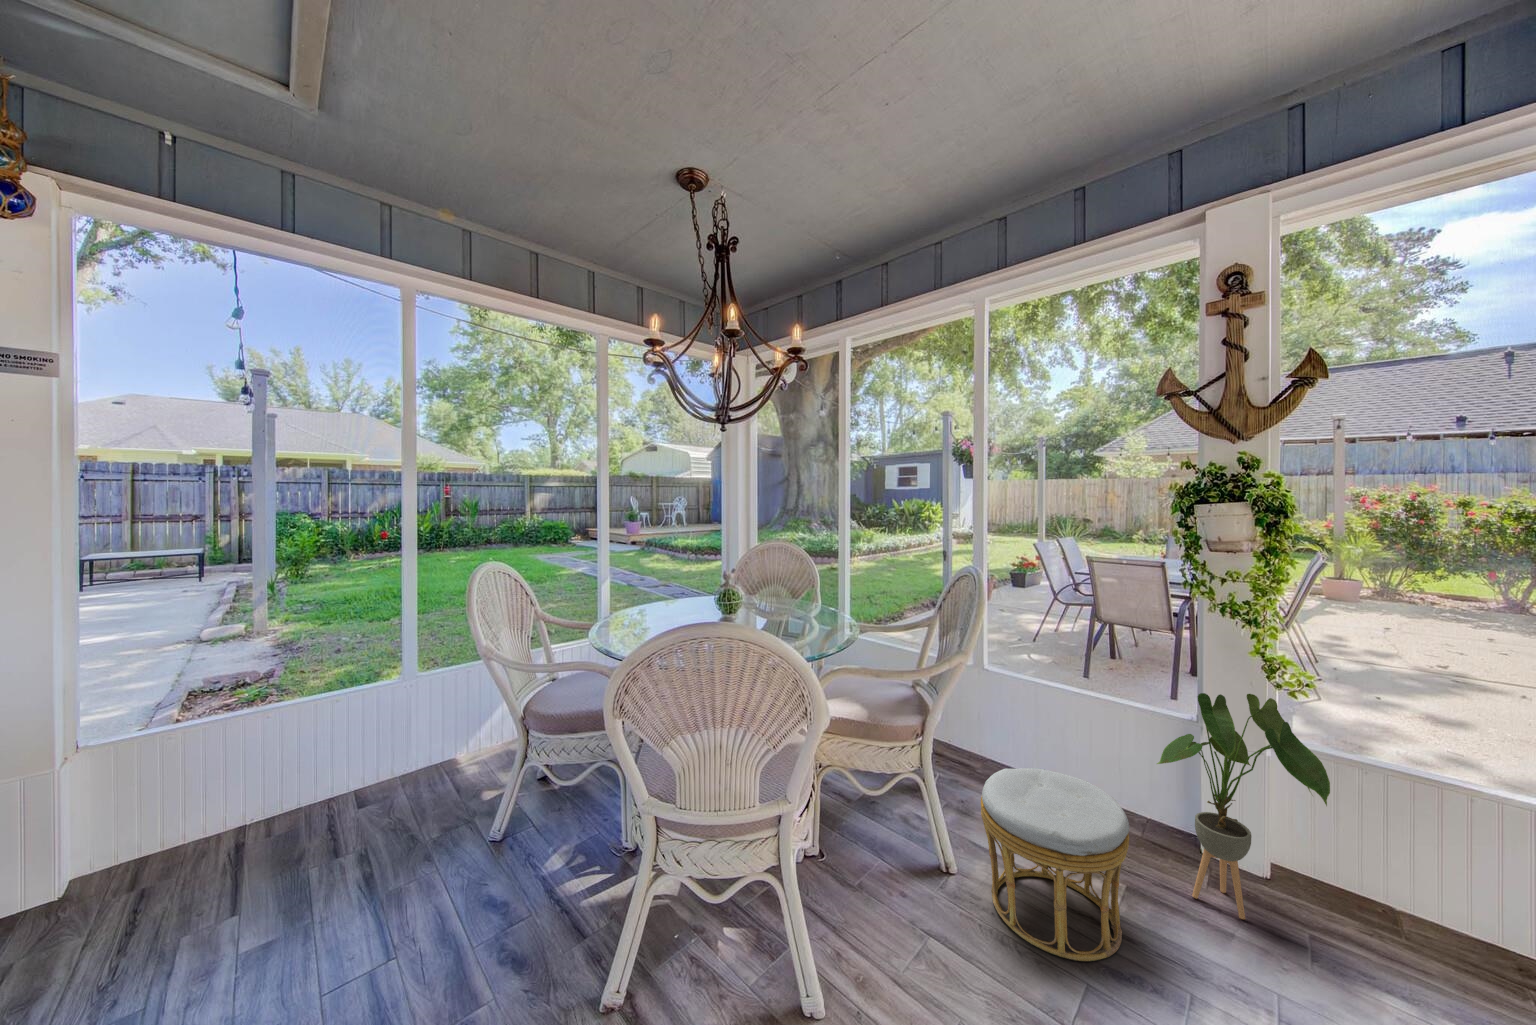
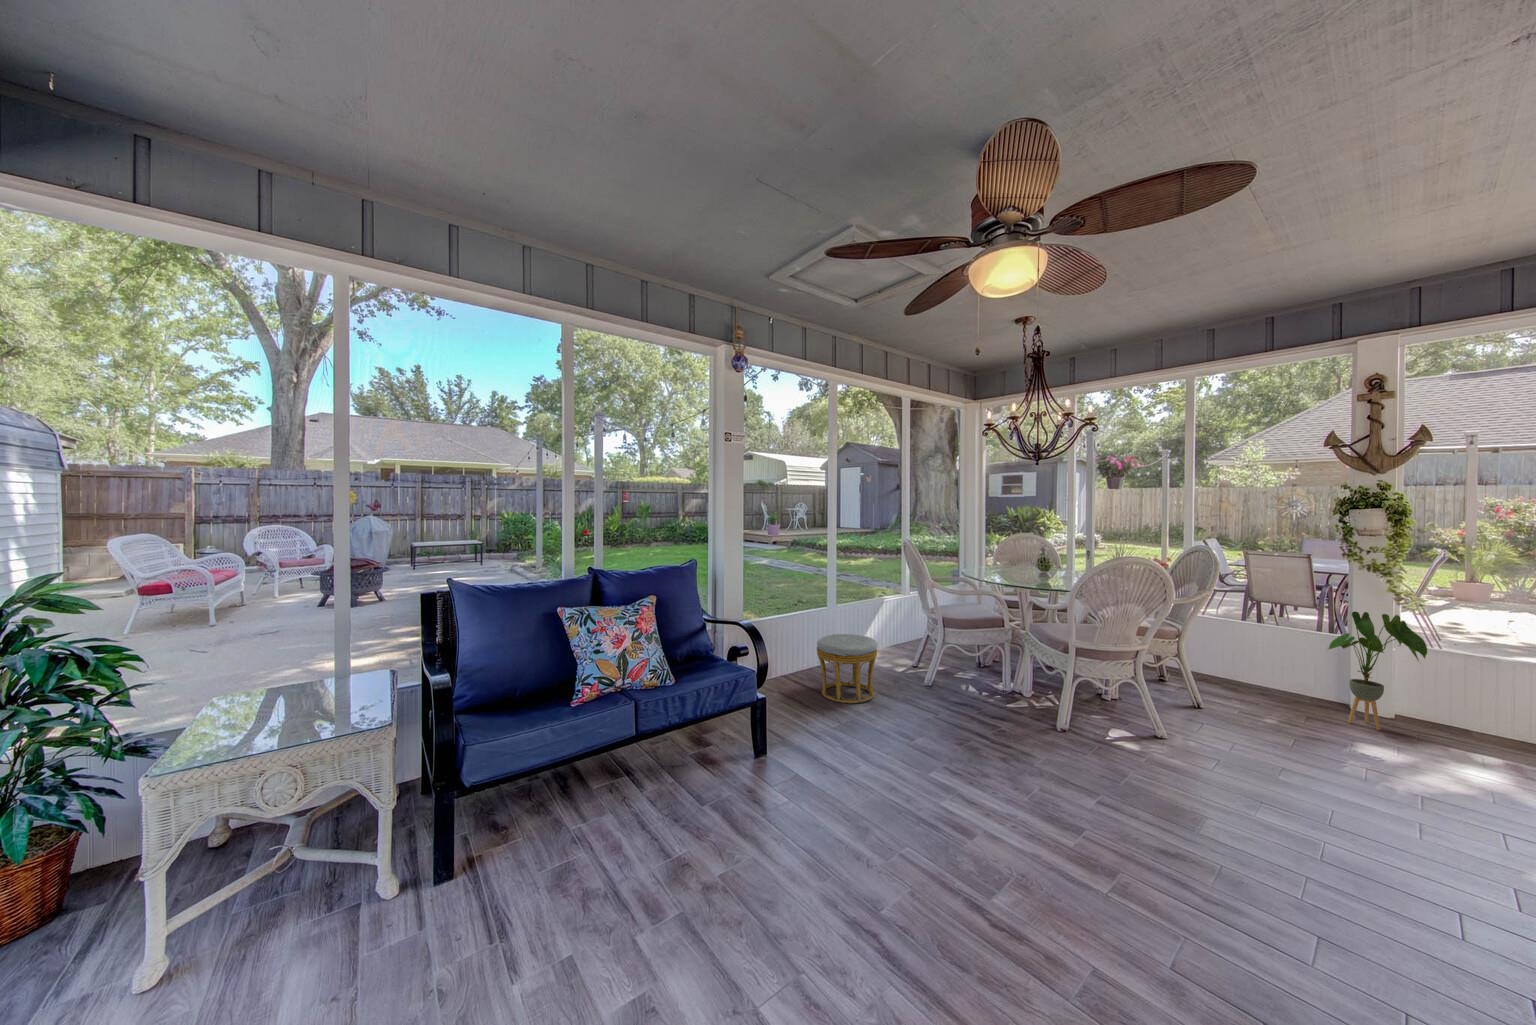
ottoman: present [981,768,1129,961] -> present [817,634,877,703]

